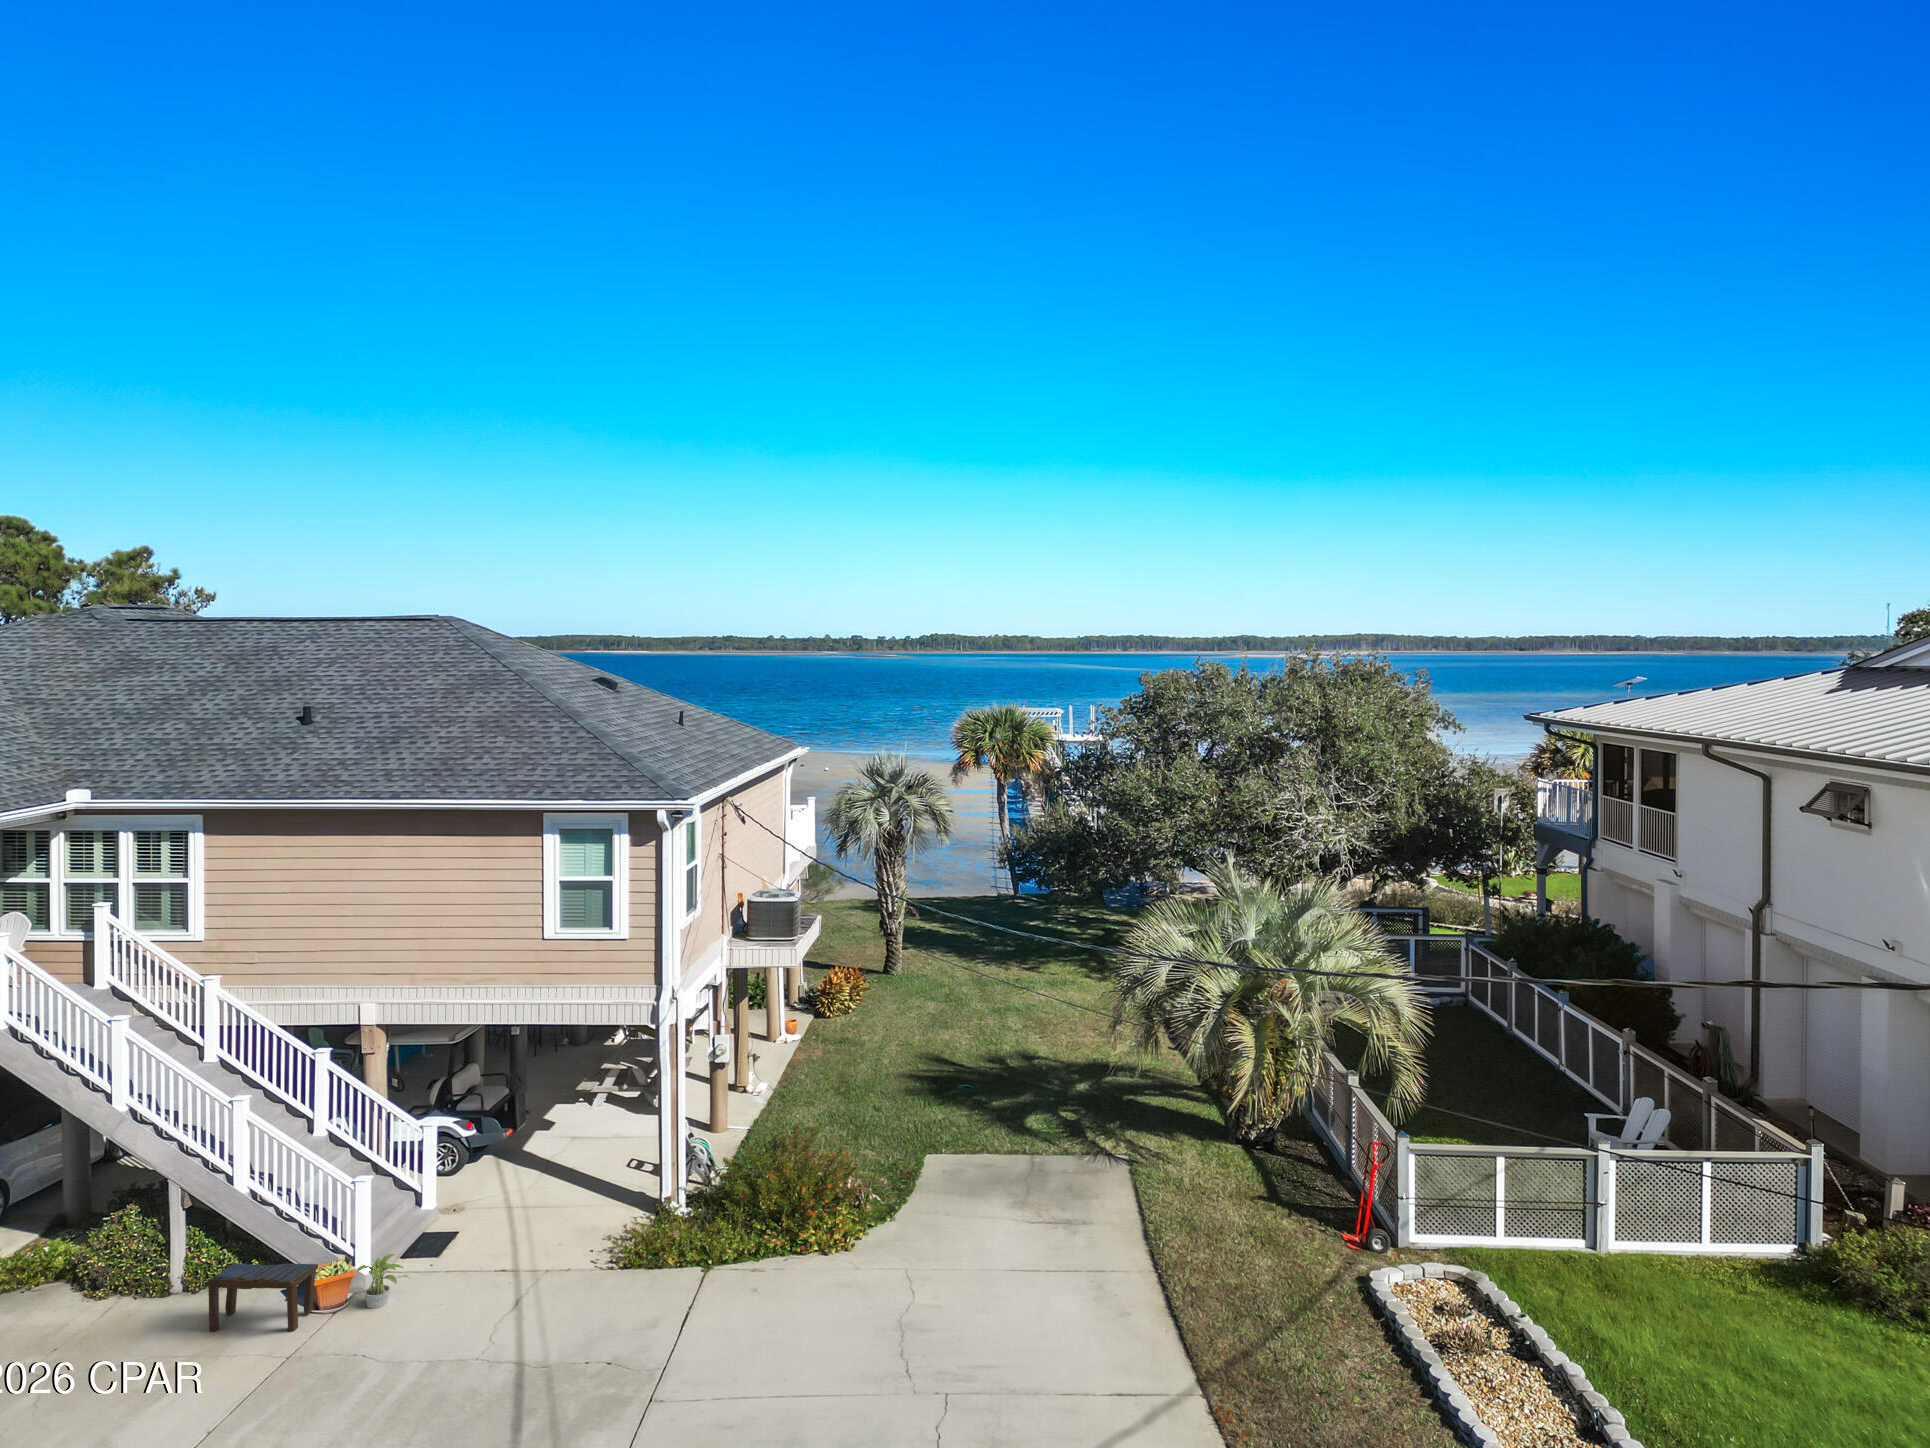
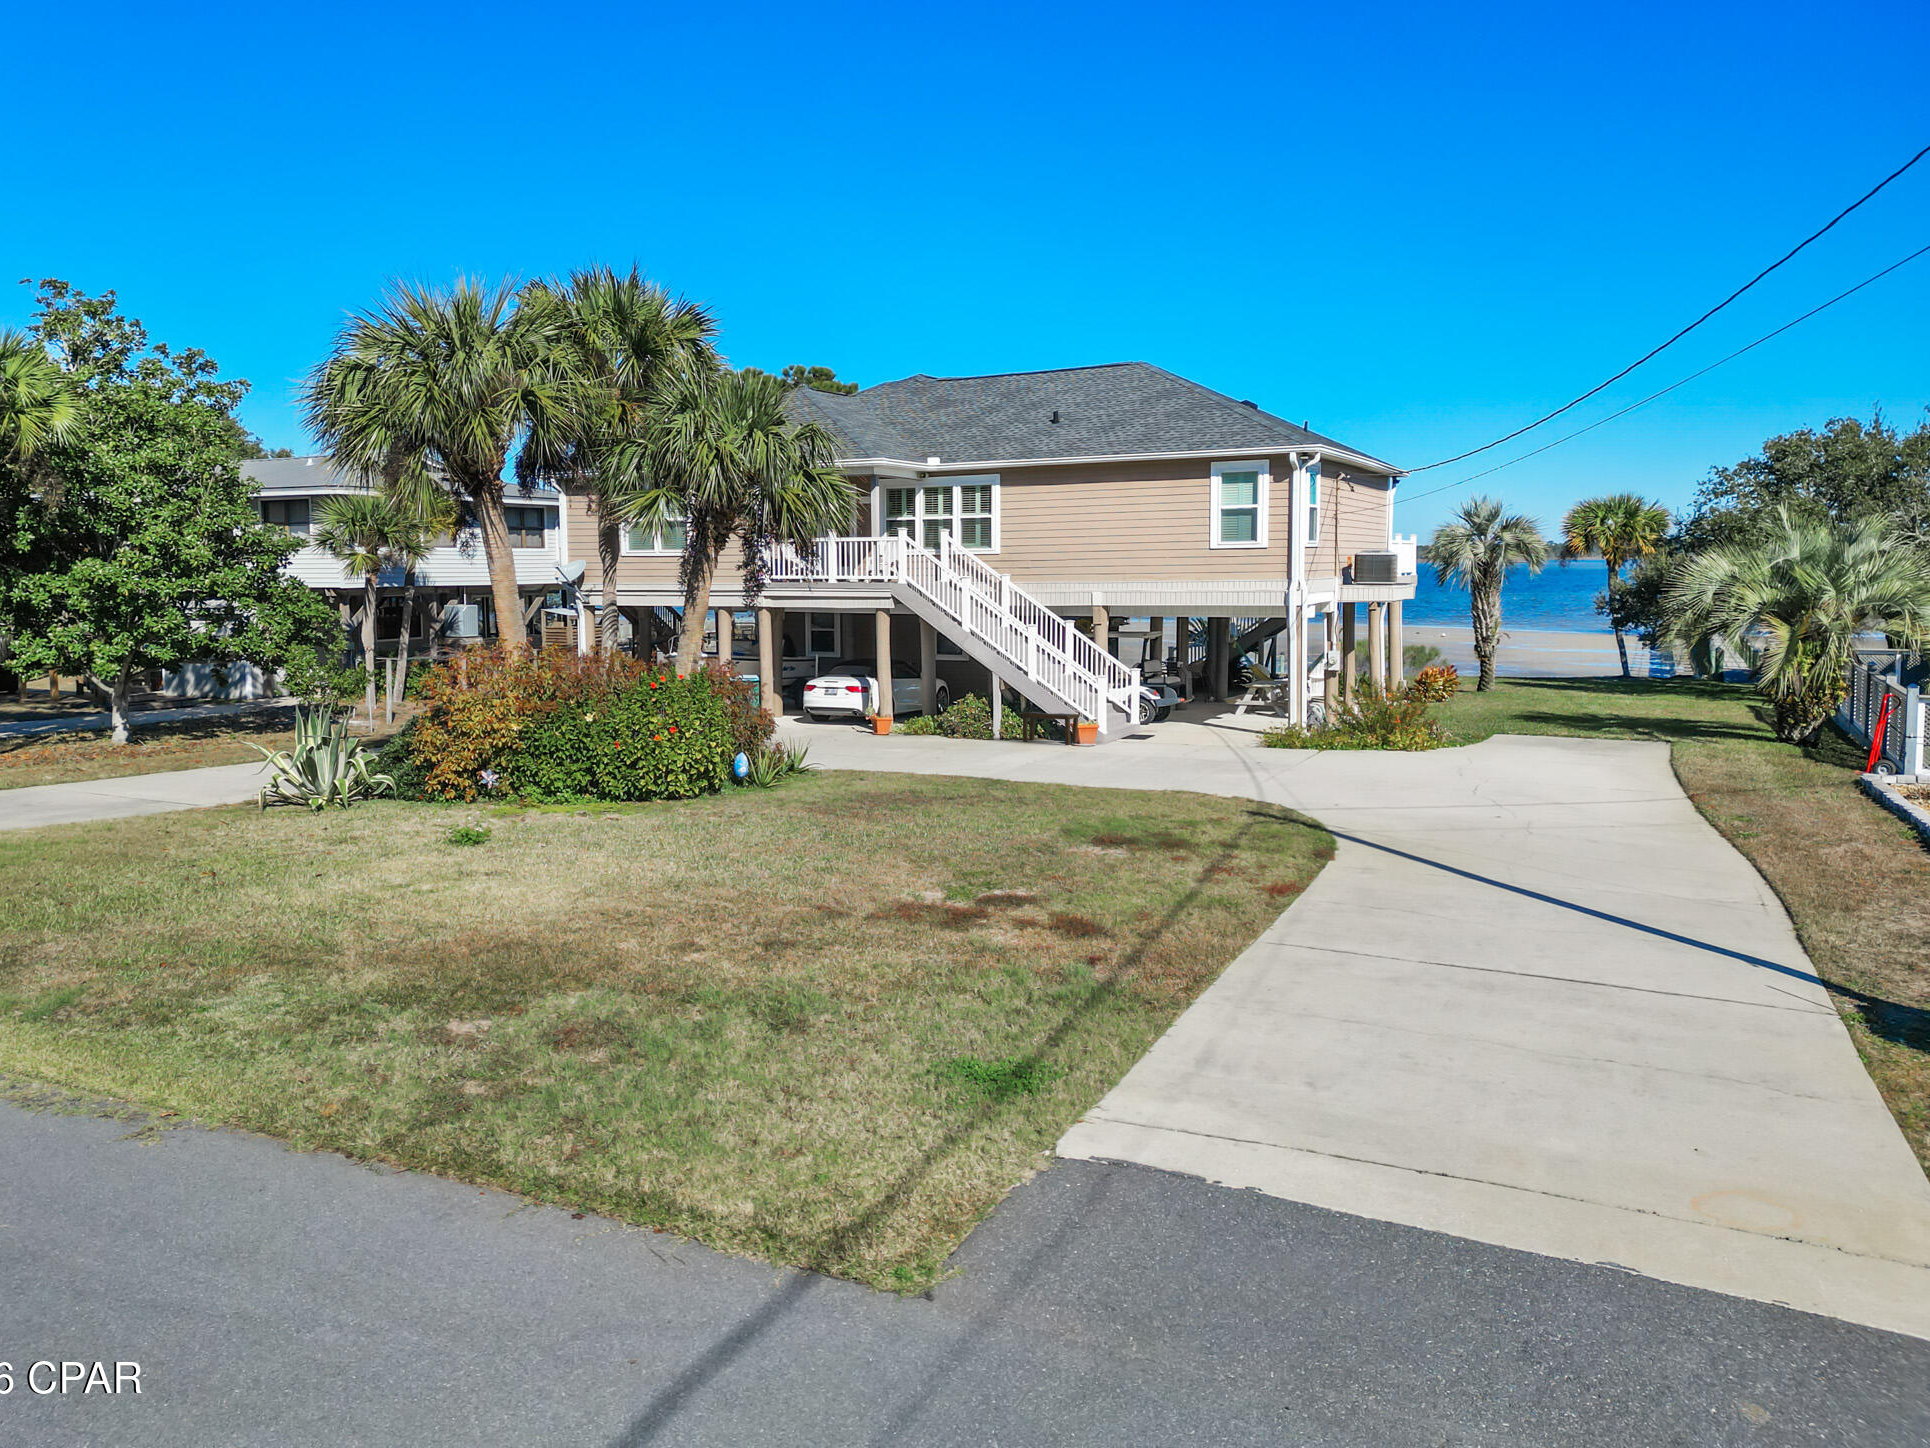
potted plant: present [356,1254,404,1308] -> none [1101,718,1127,745]

